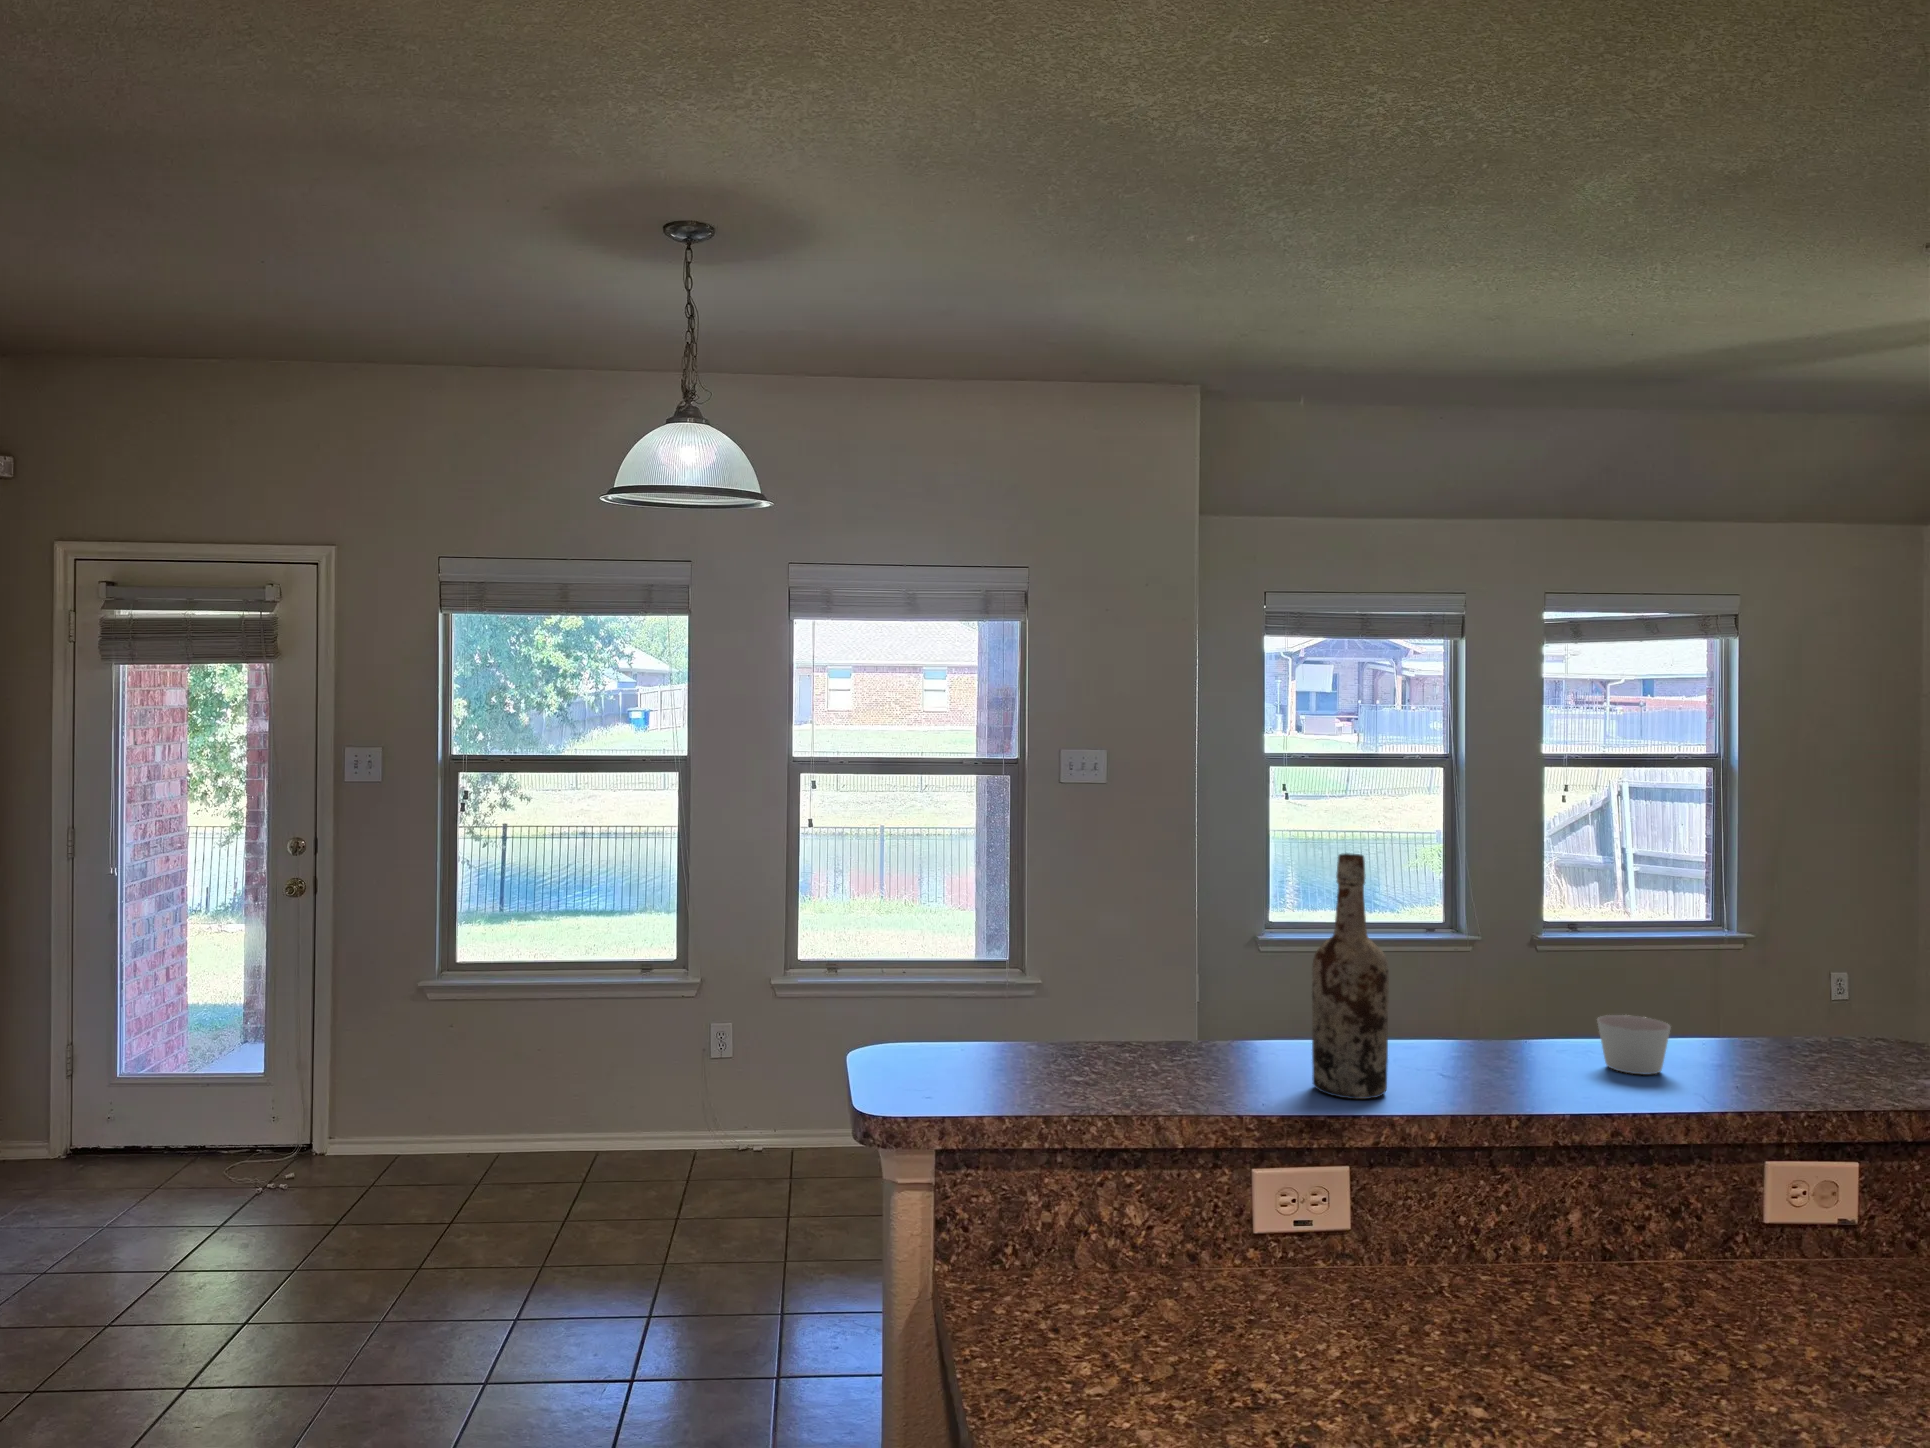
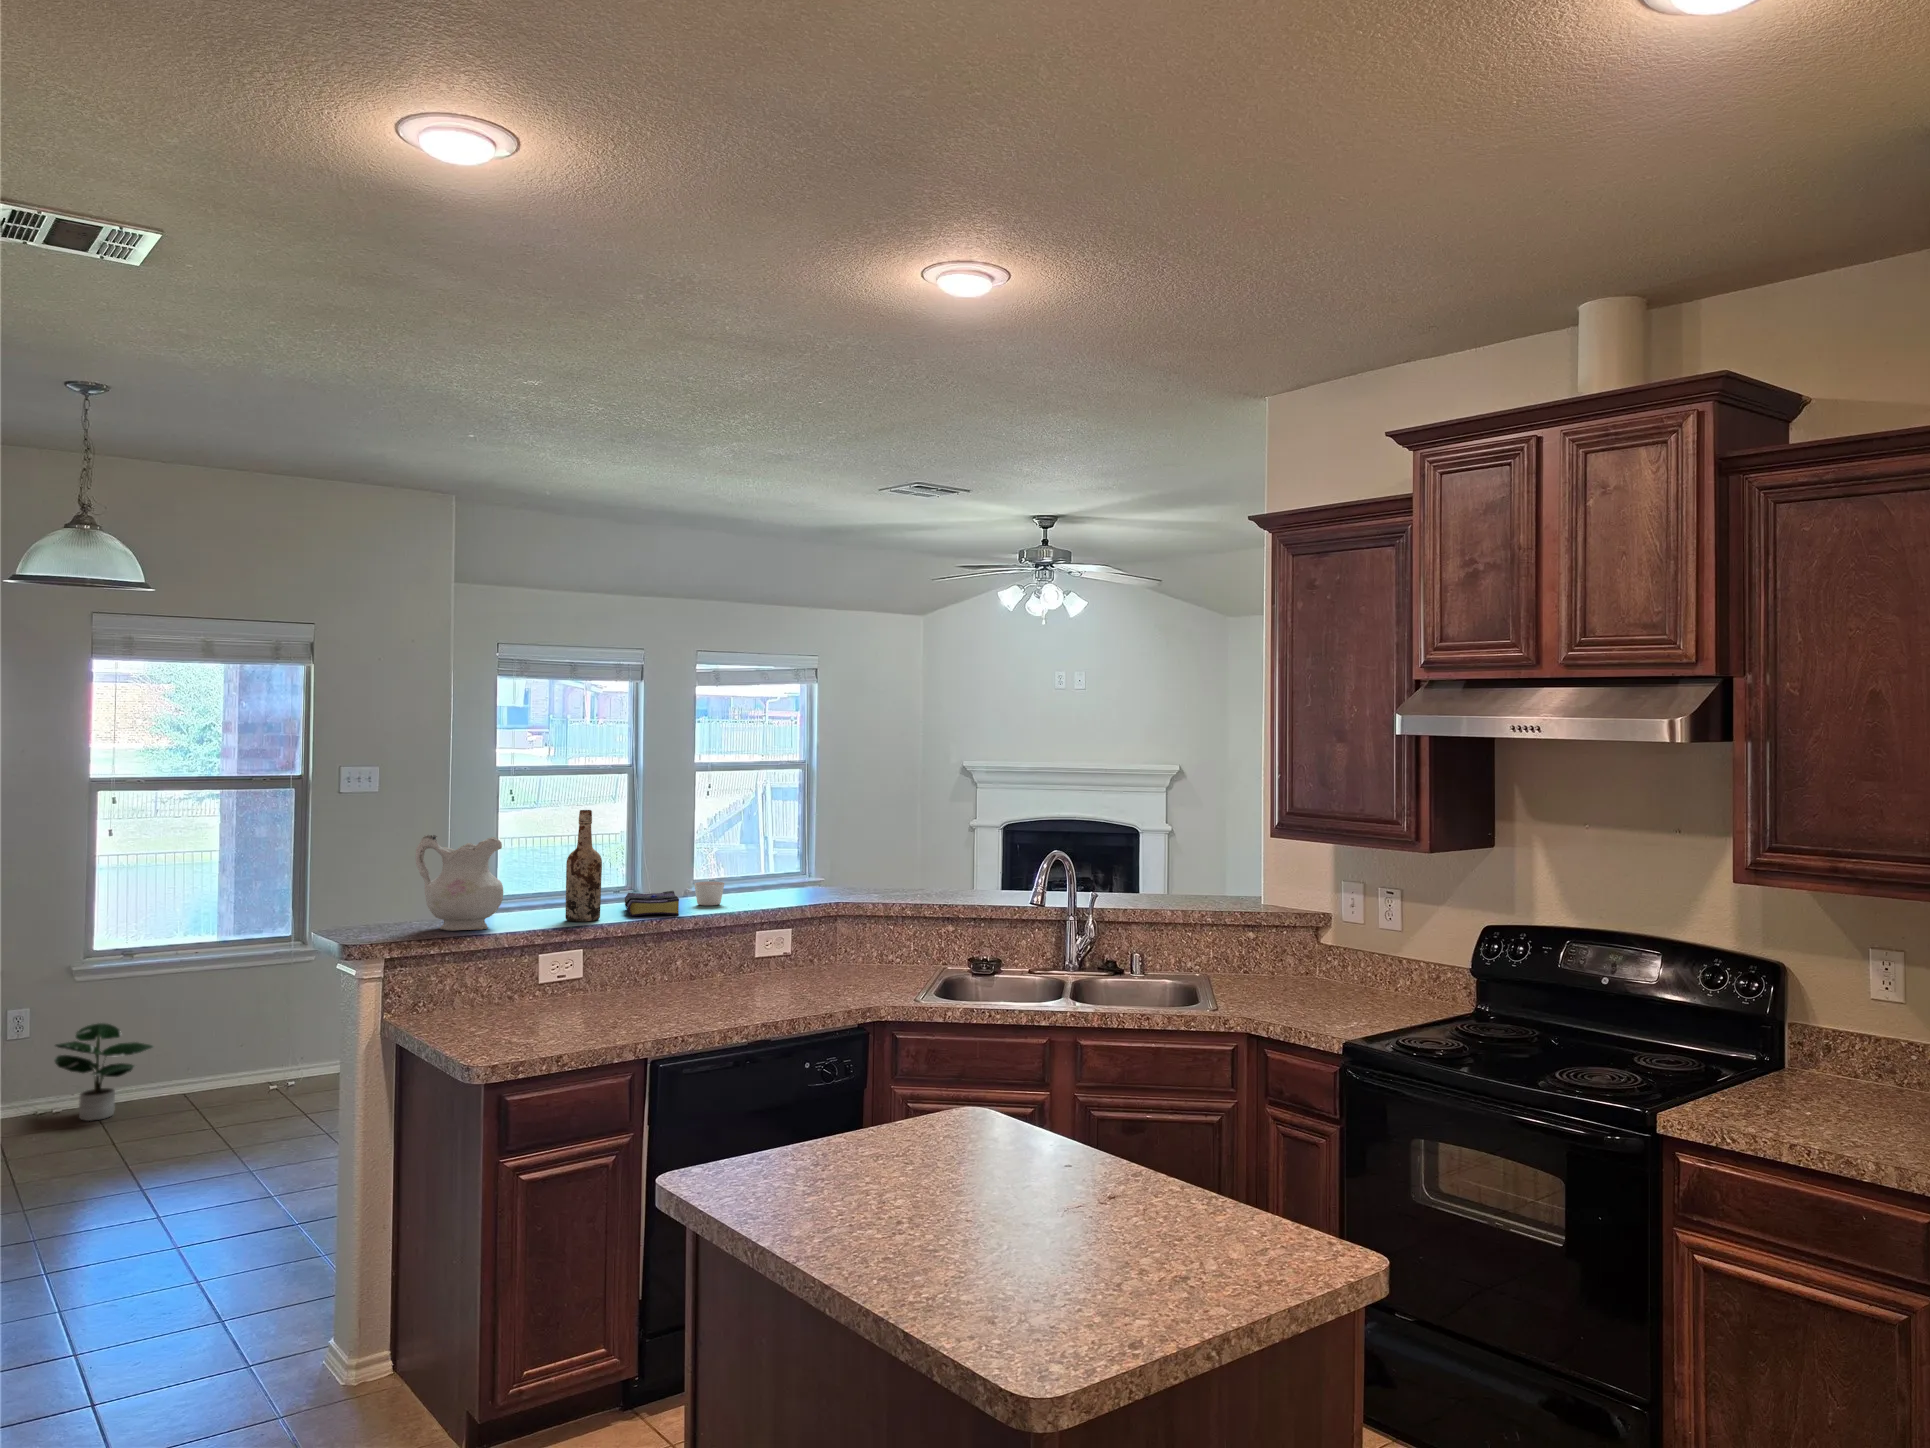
ceramic pitcher: none [1016,890,1181,1097] -> present [416,835,503,931]
book: none [1442,1027,1570,1105] -> present [625,891,679,916]
potted plant: none [749,1052,850,1173] -> present [55,1023,153,1121]

